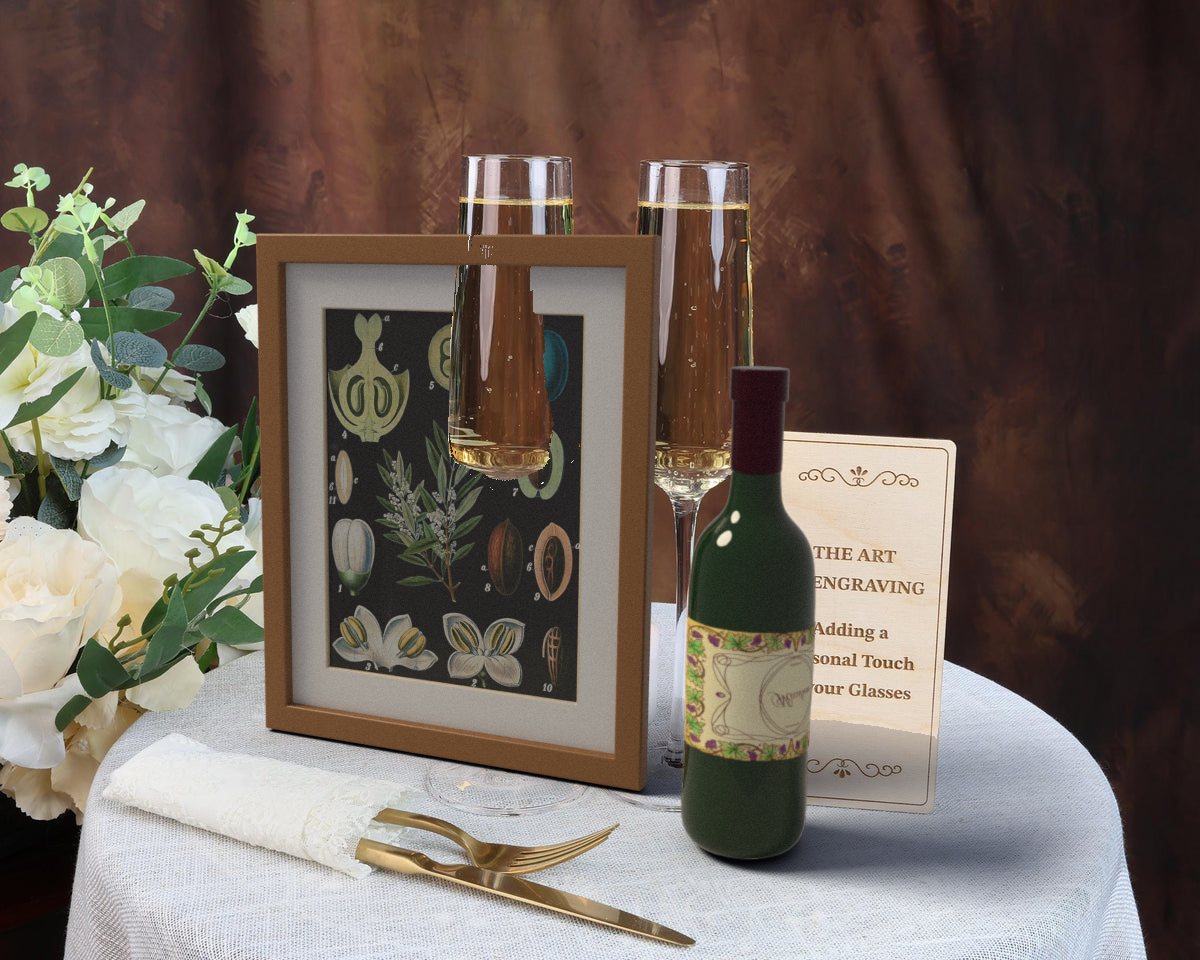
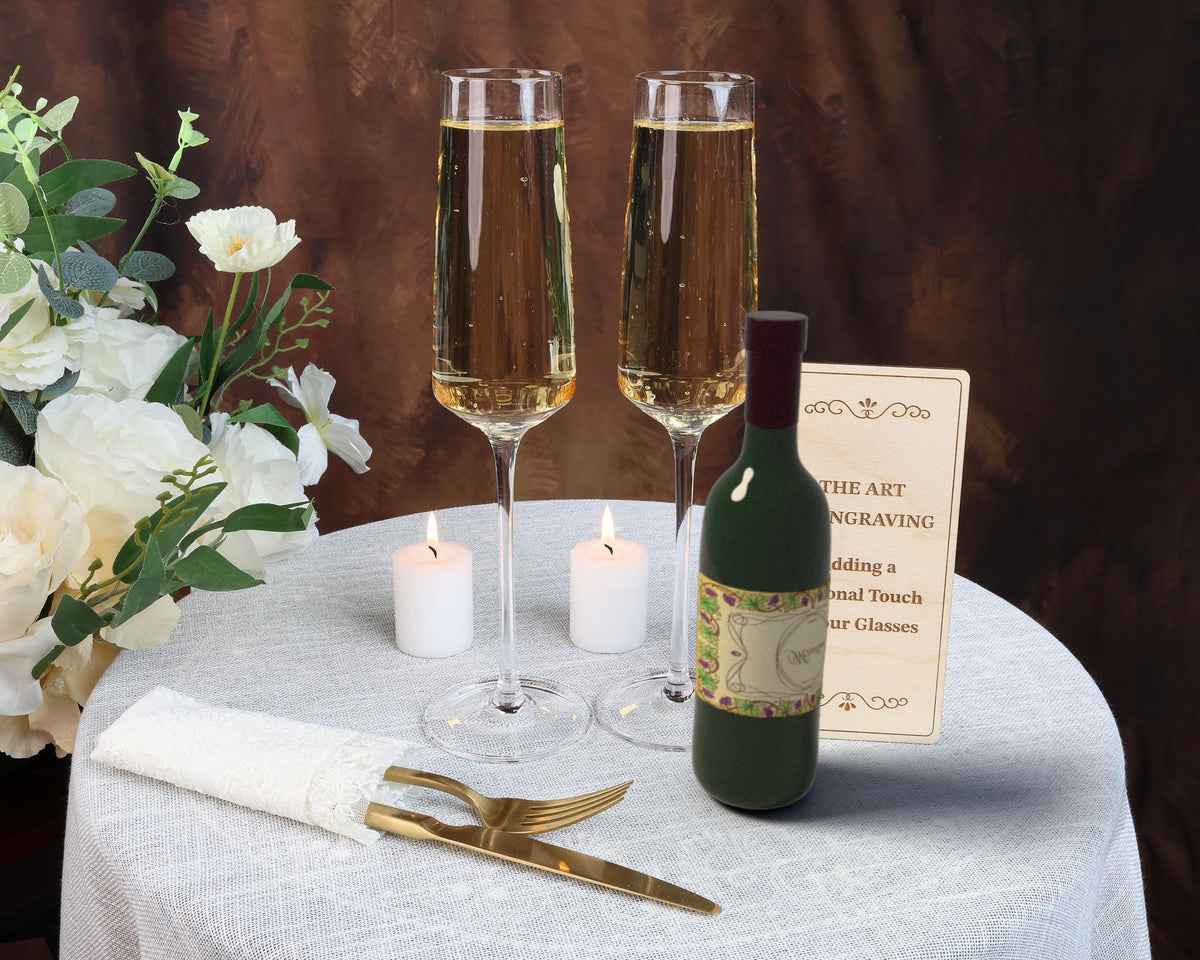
picture frame: present [256,233,661,791] -> none [215,149,665,731]

